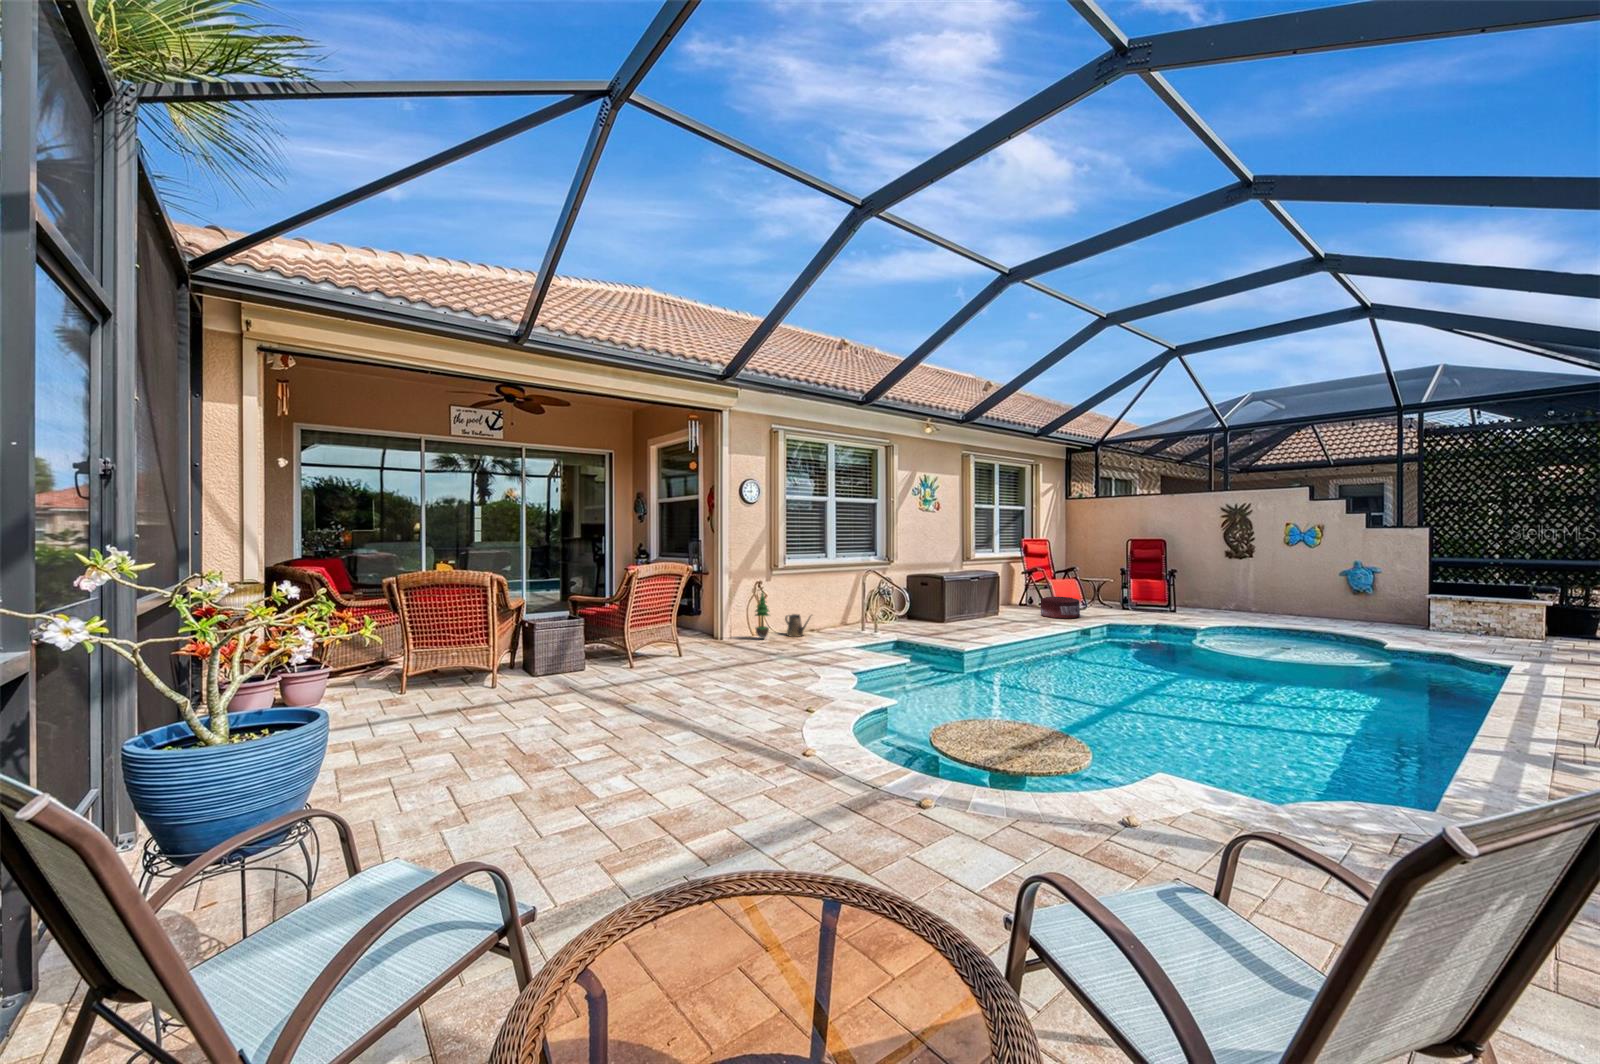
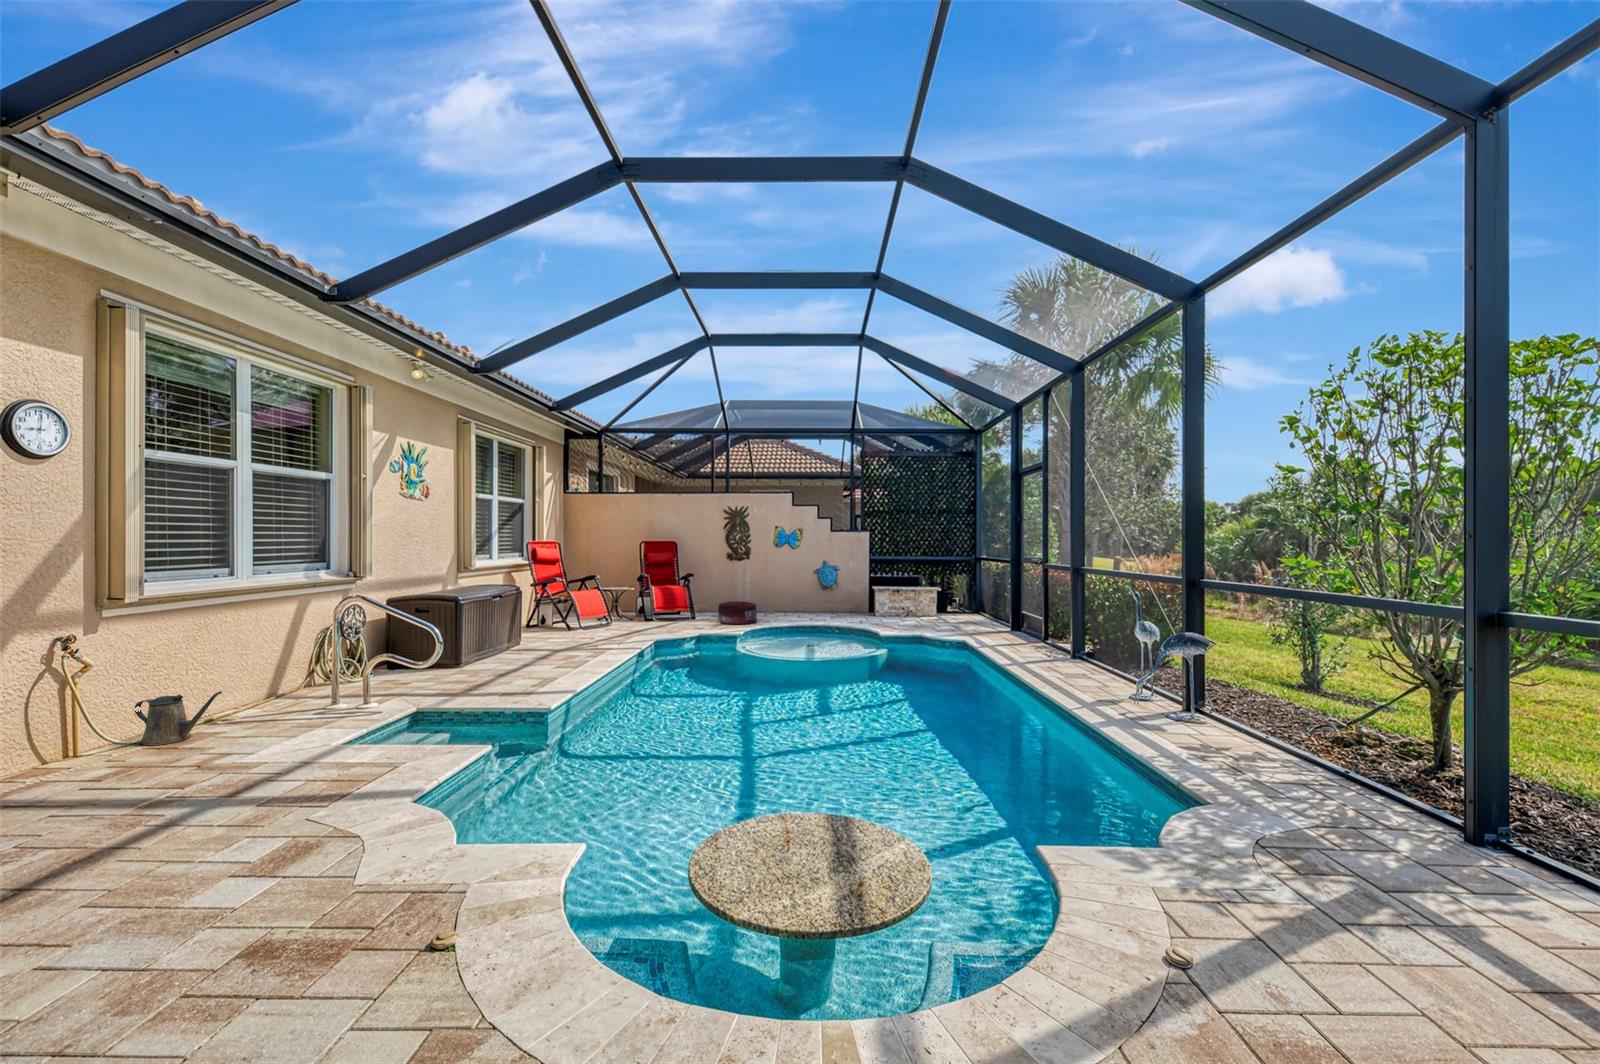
potted tree: present [755,592,769,639] -> none [44,656,102,768]
pouf: present [1040,597,1080,618] -> present [718,601,757,624]

